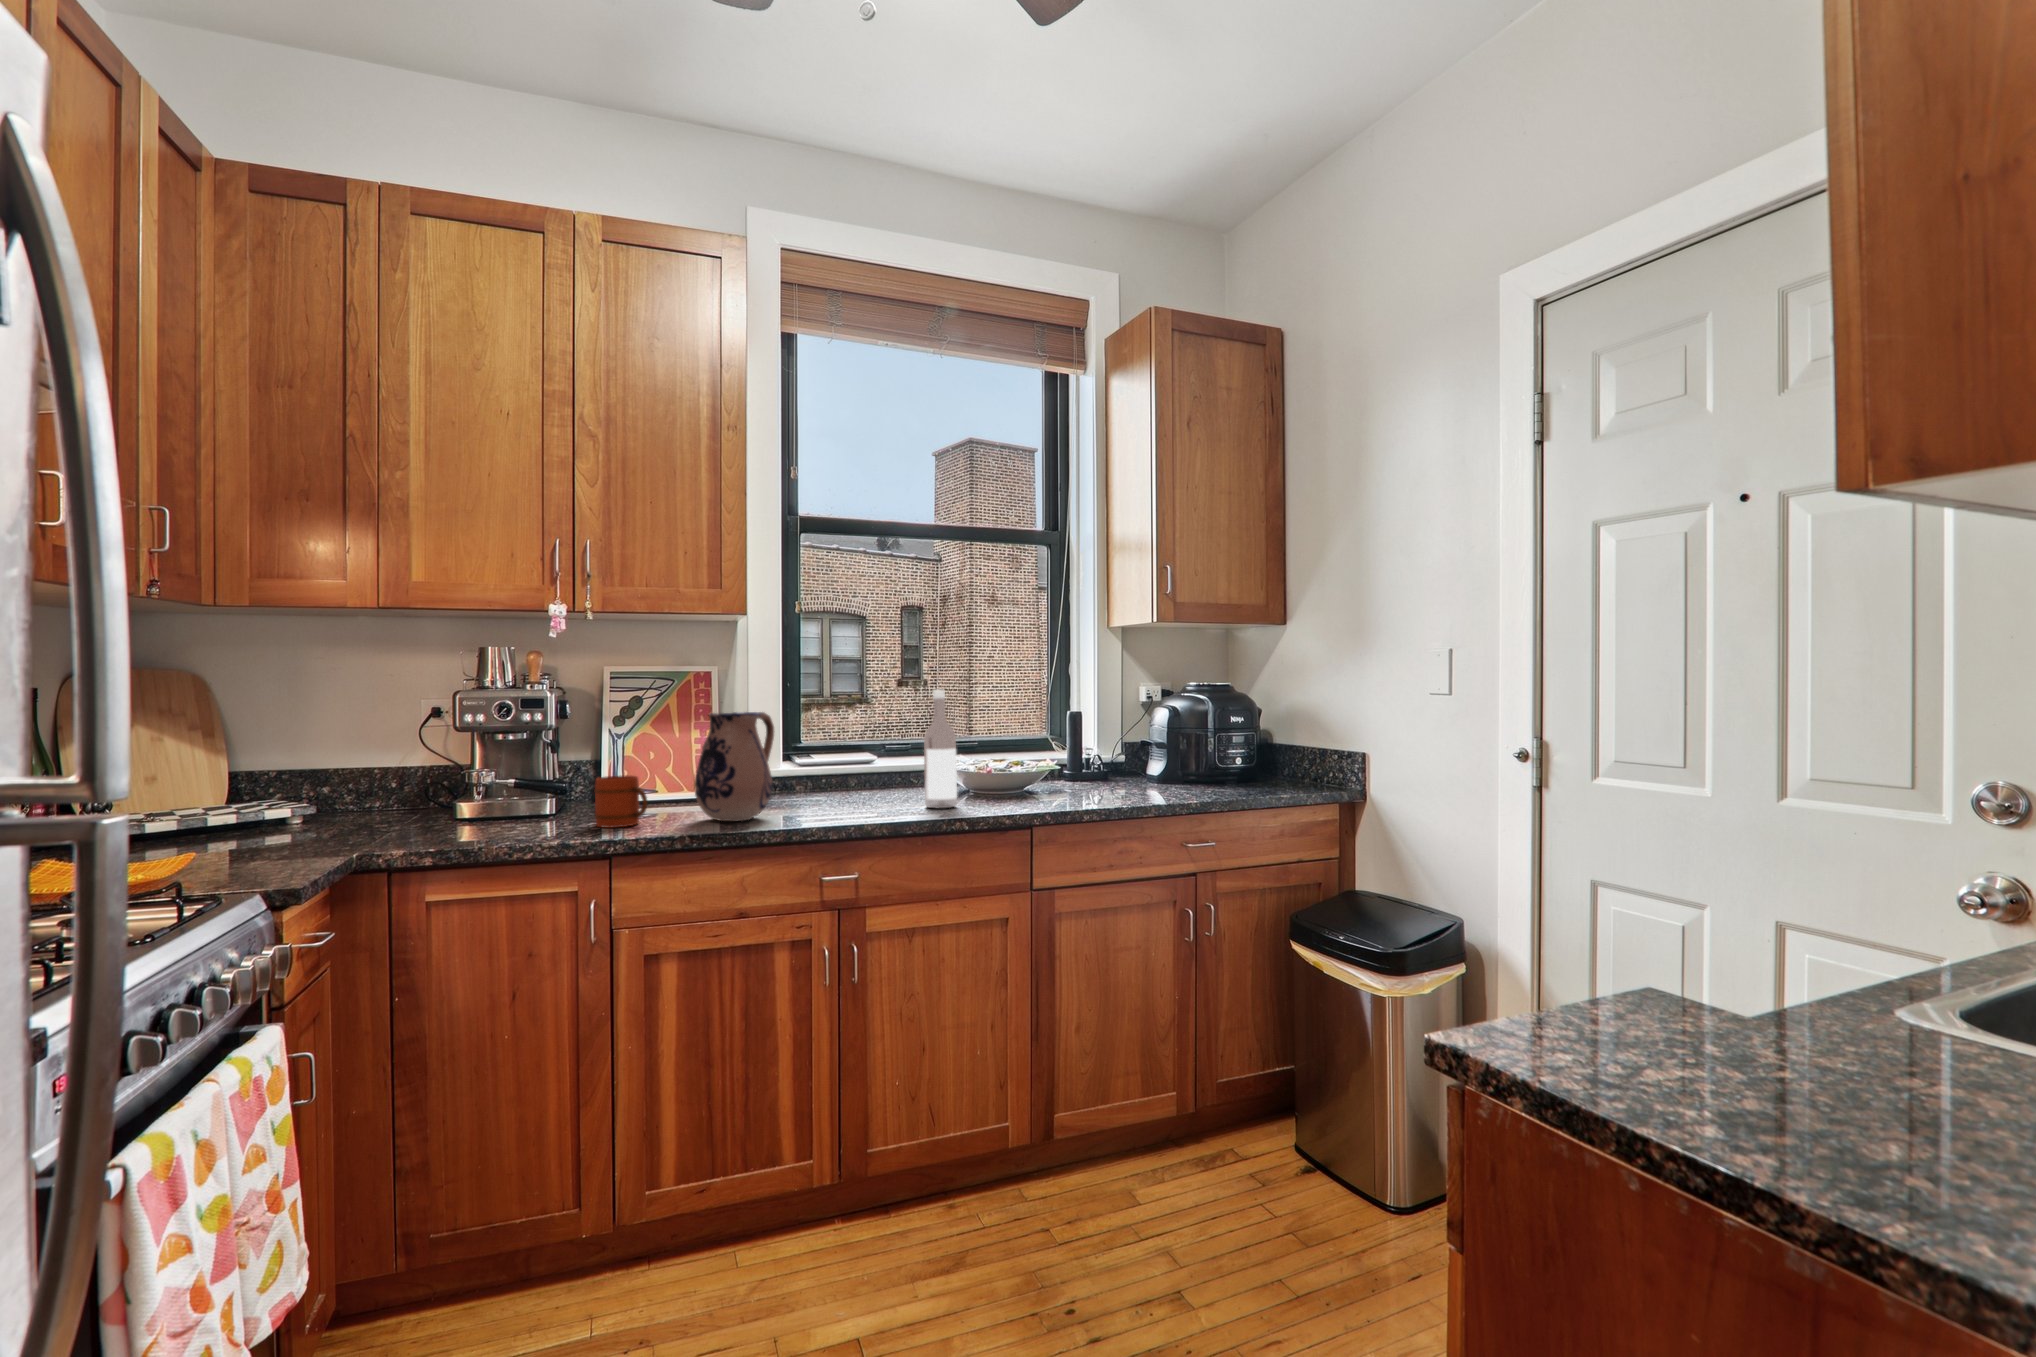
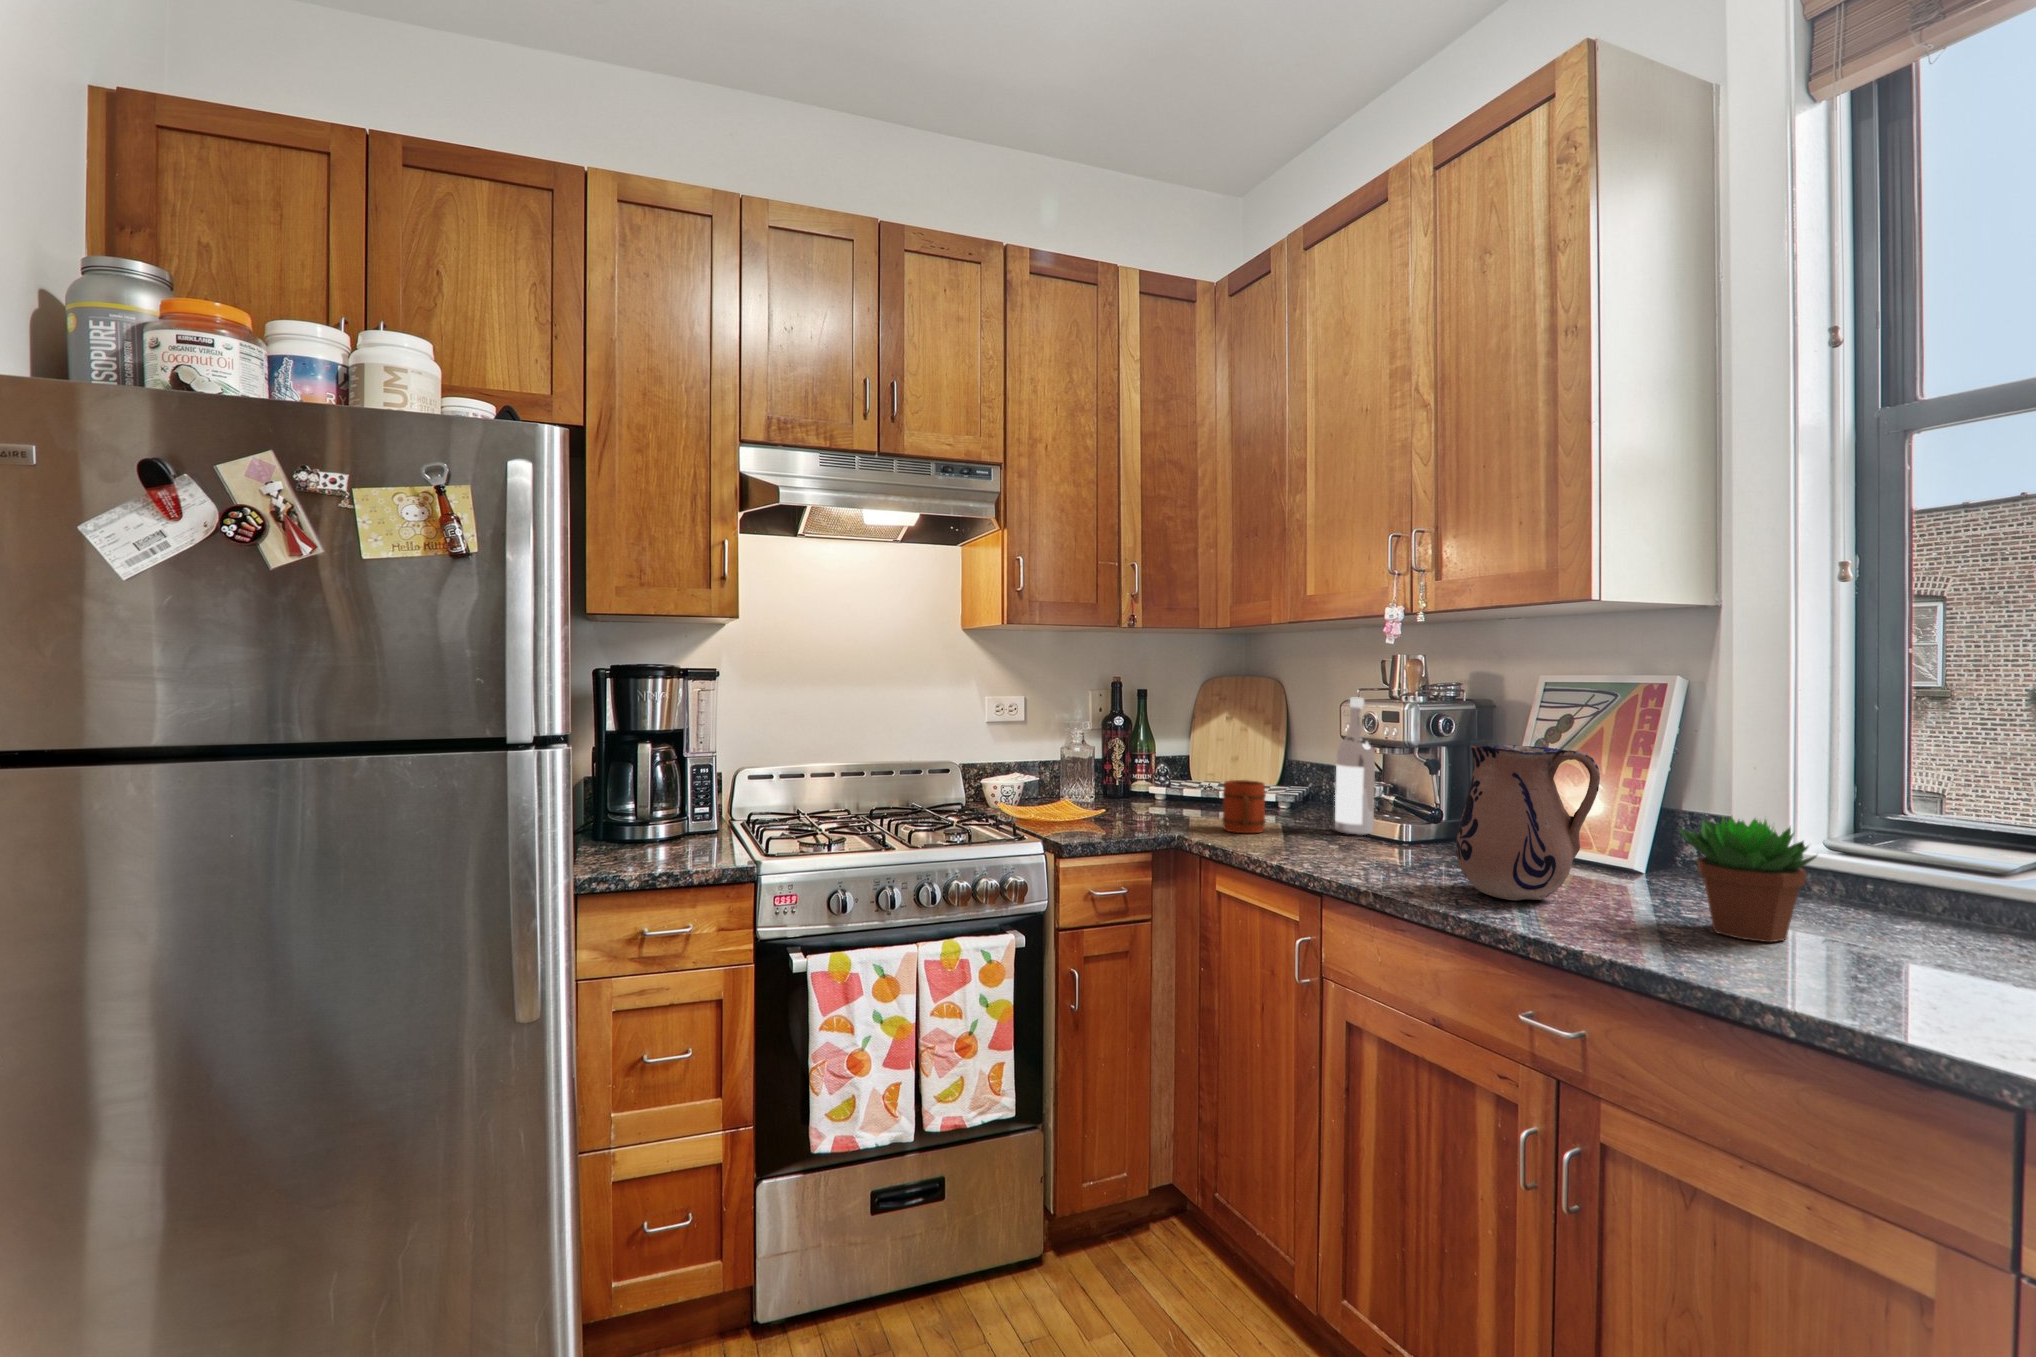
wine bottle: present [924,690,957,808] -> present [1335,698,1375,835]
succulent plant: none [815,738,882,809] -> present [1679,817,1816,942]
mug: present [594,775,647,828] -> present [1222,780,1266,833]

